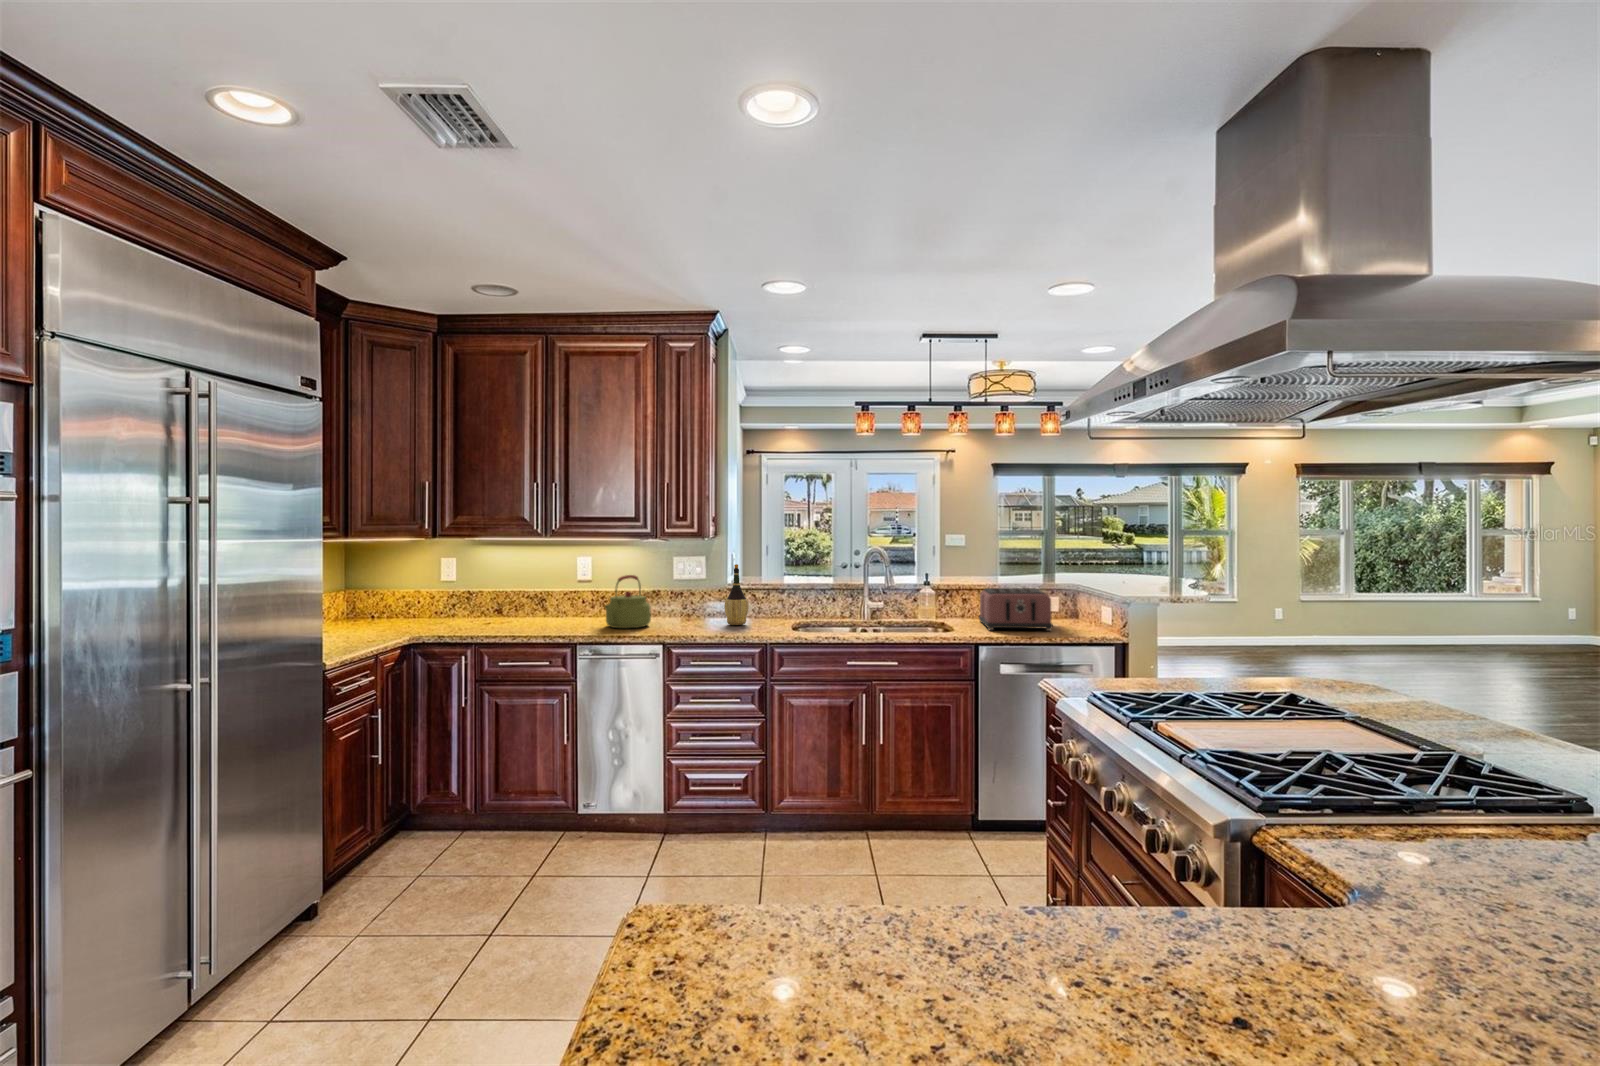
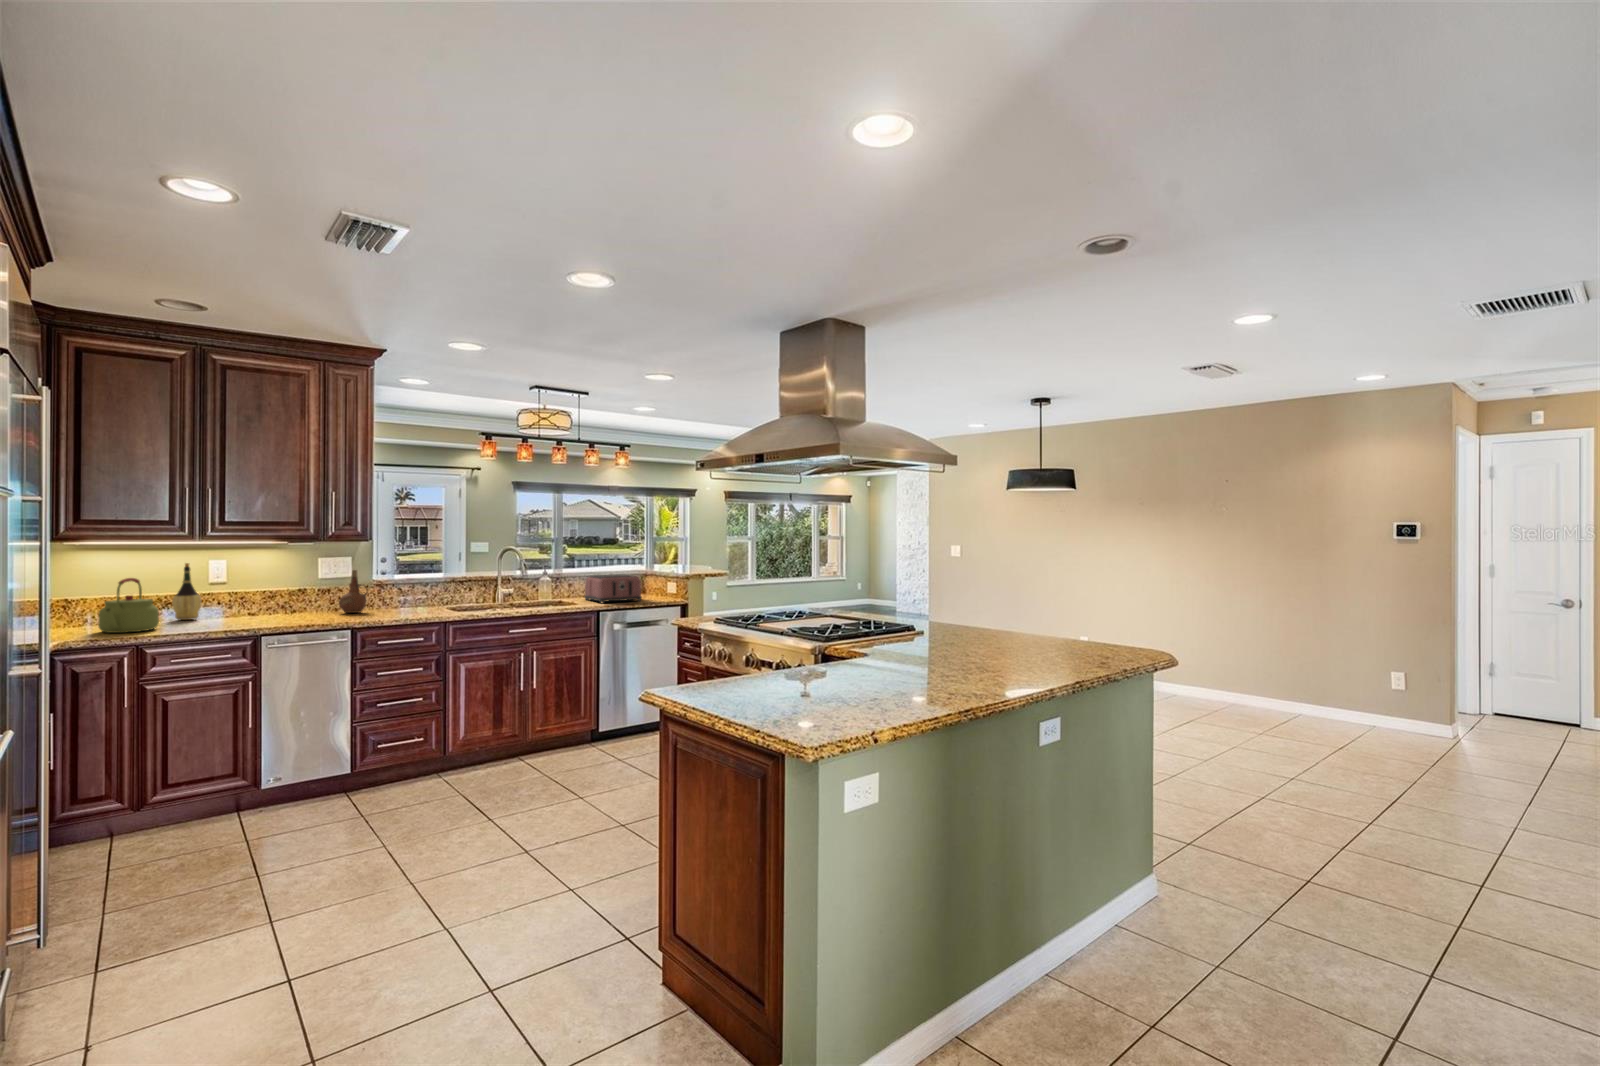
wine bottle: present [724,564,749,625] -> present [172,563,201,620]
ceramic pitcher: none [680,572,709,622] -> present [339,570,368,613]
kettle: present [605,575,651,628] -> present [98,578,159,633]

